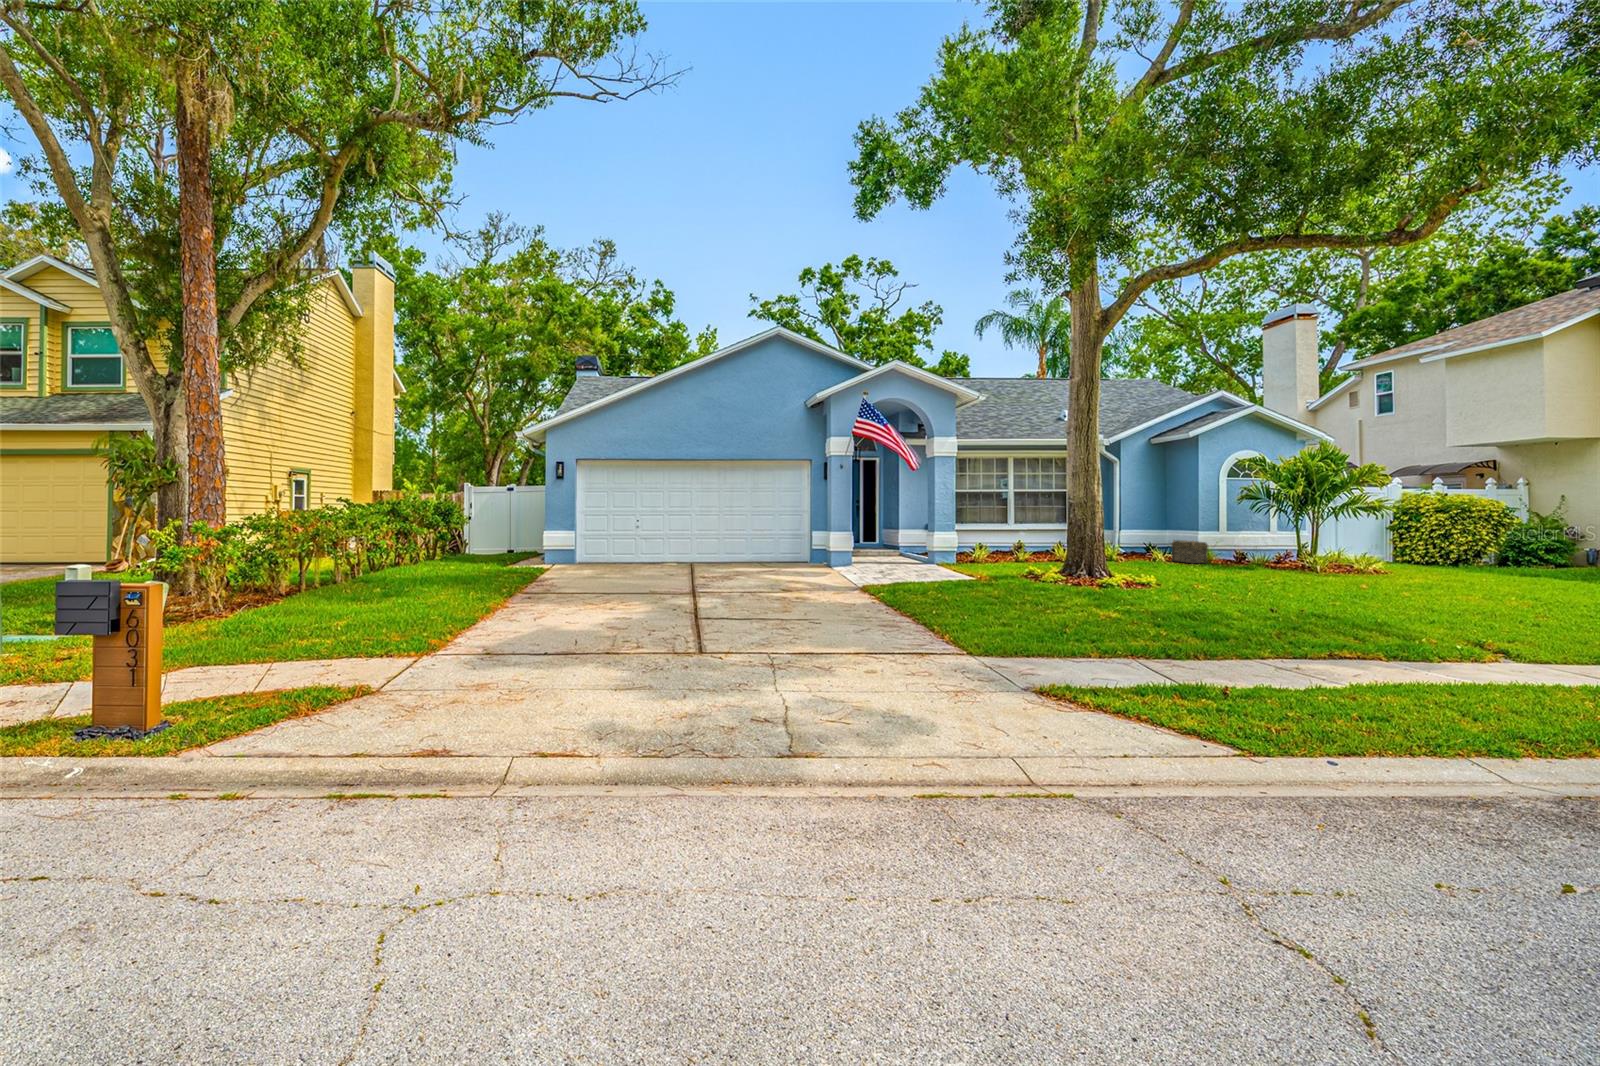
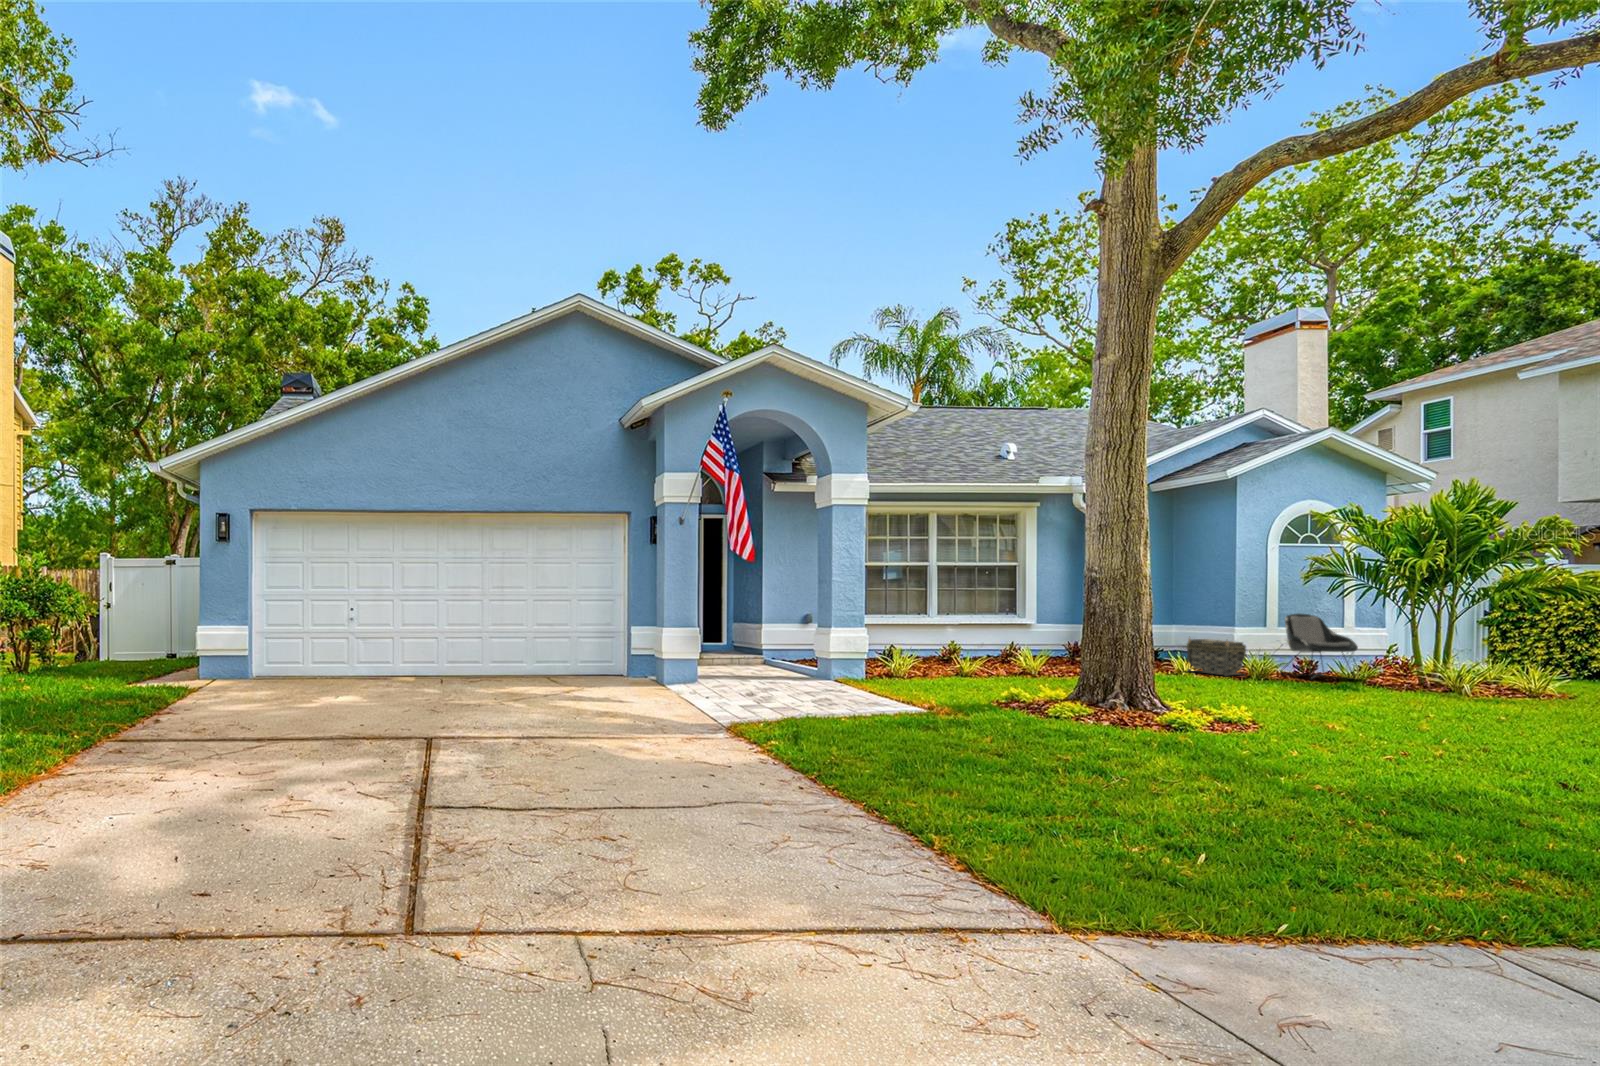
lounge chair: none [1232,524,1279,567] -> present [1281,613,1358,680]

